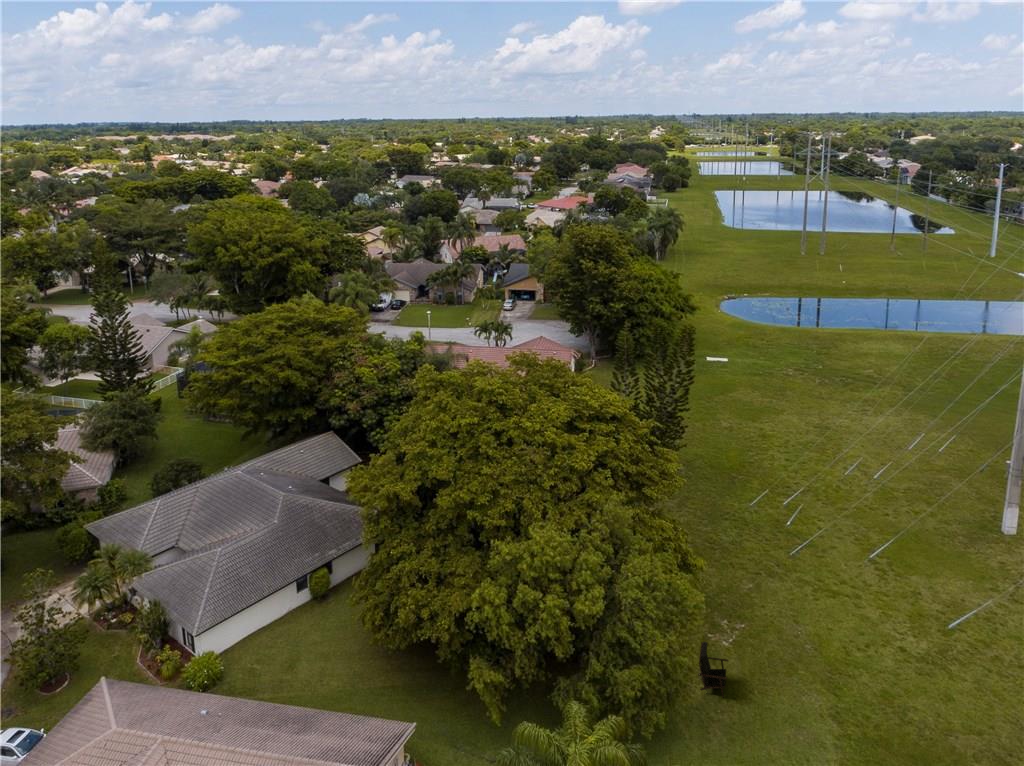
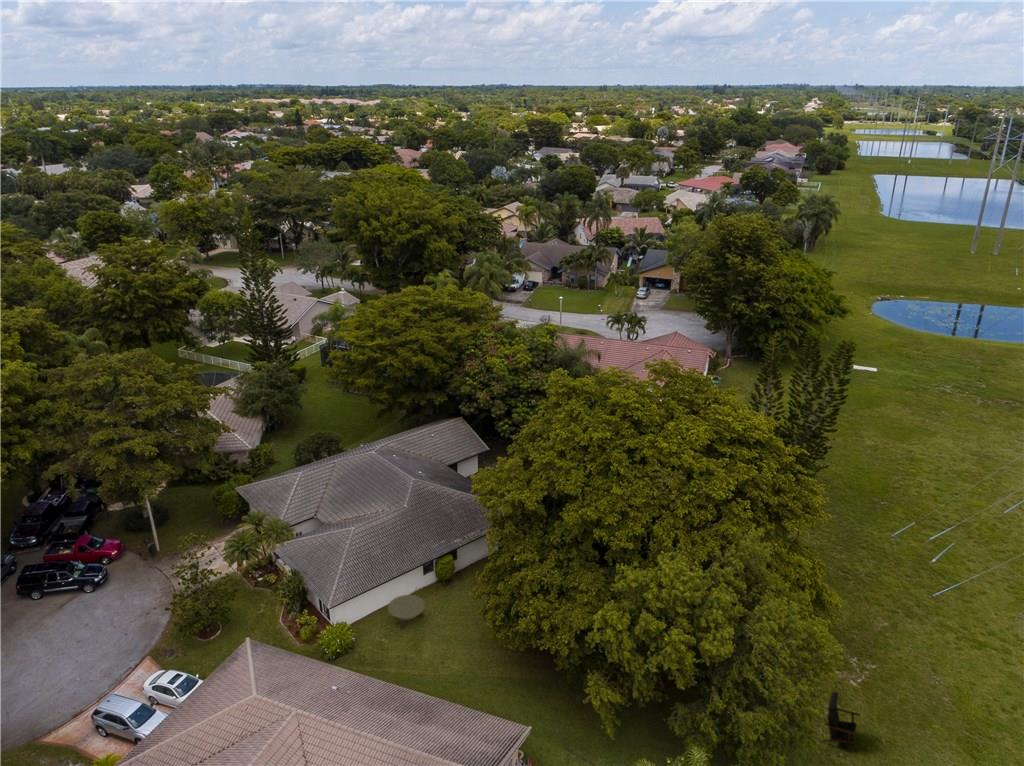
round table: none [263,604,303,640] -> present [388,595,425,629]

